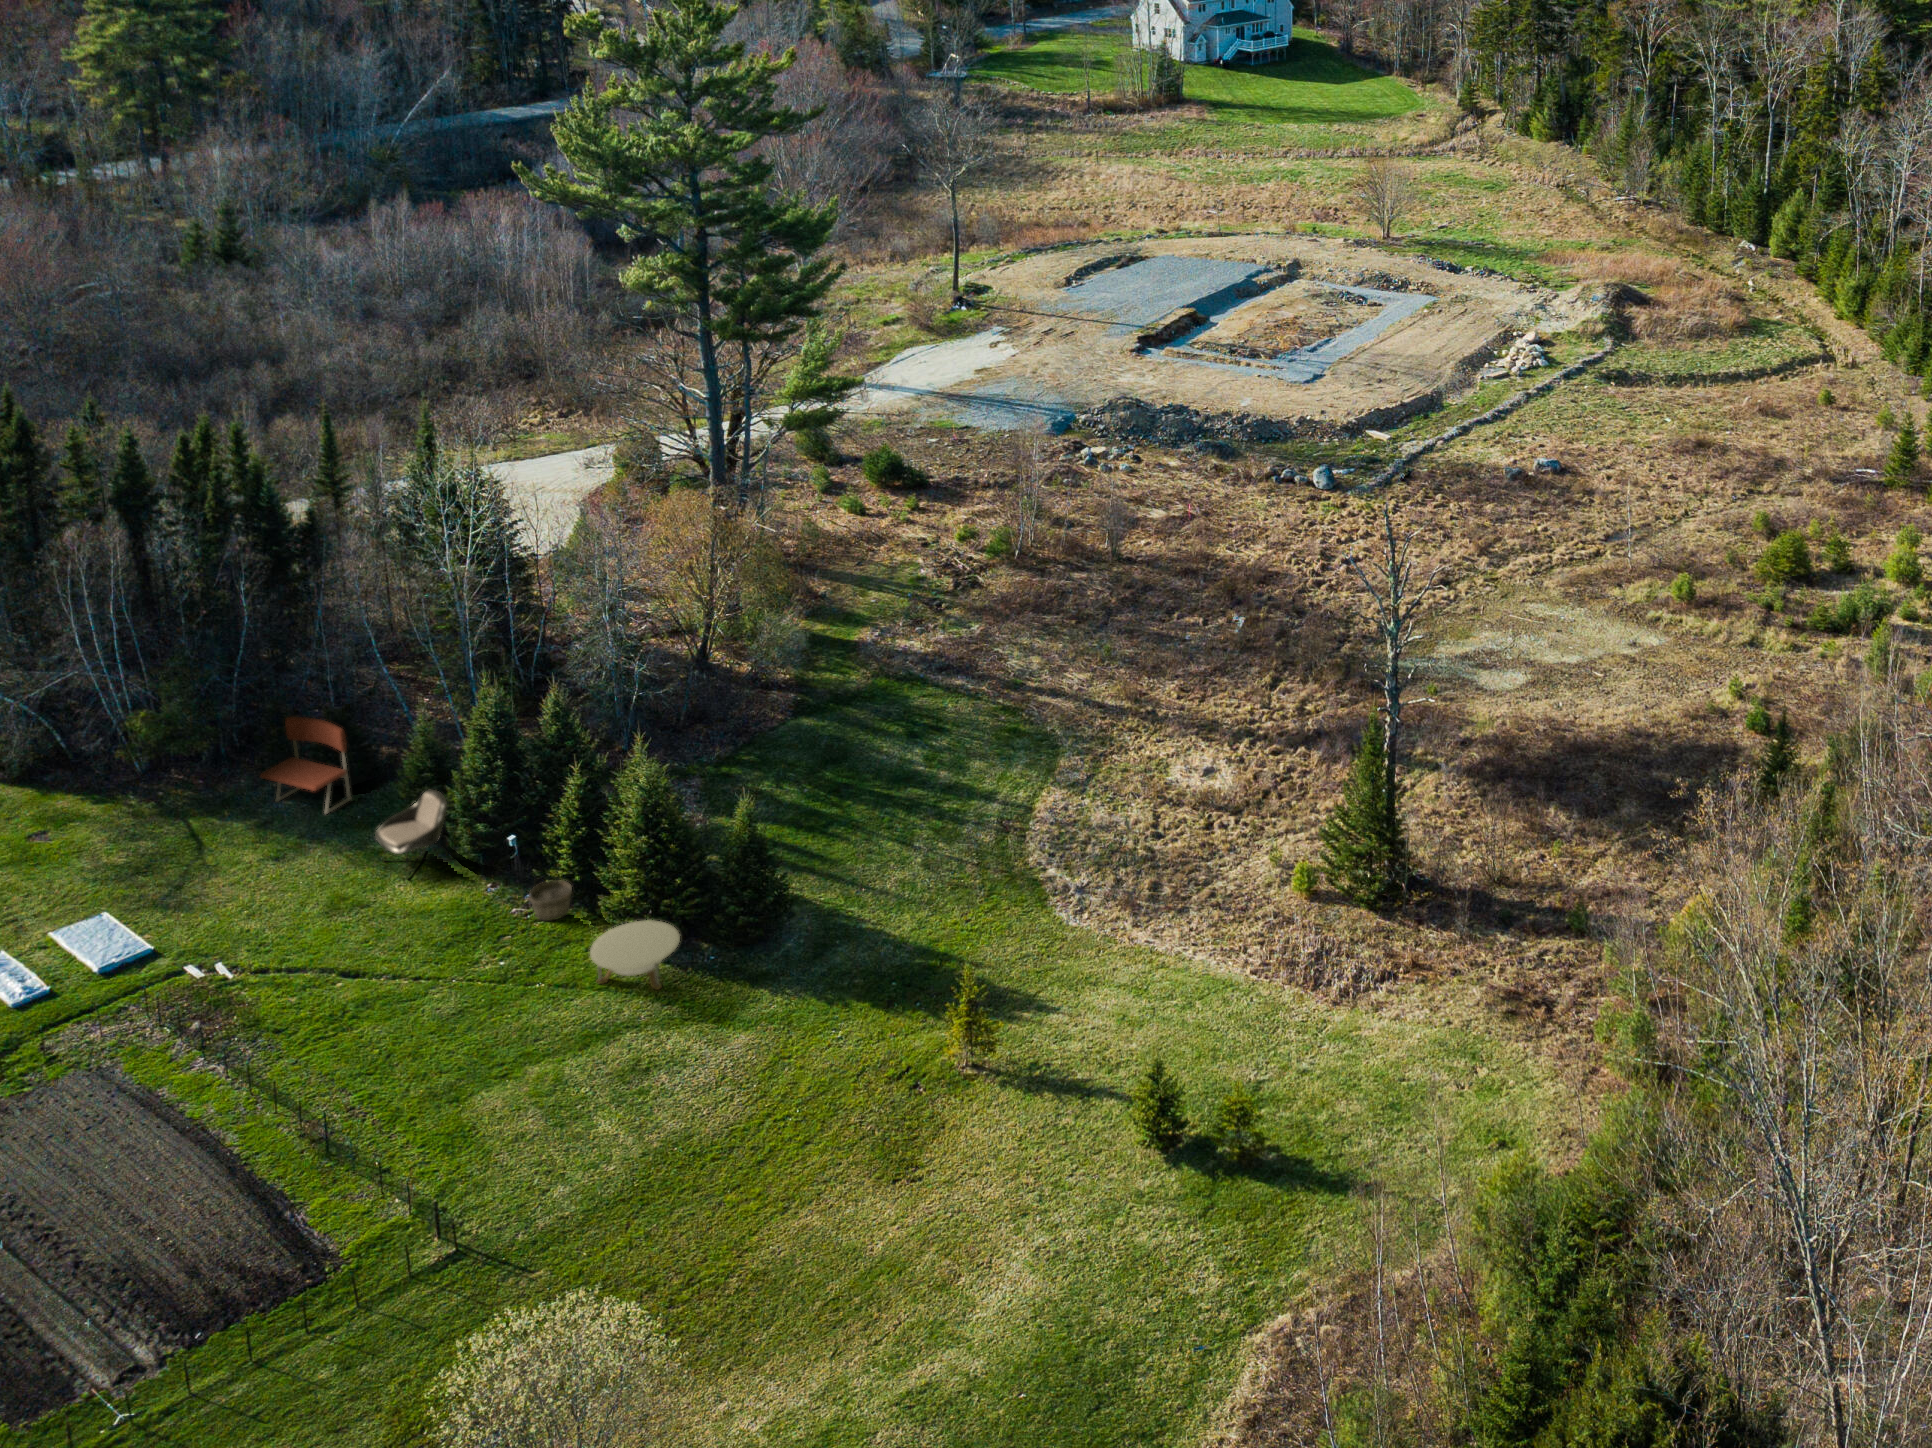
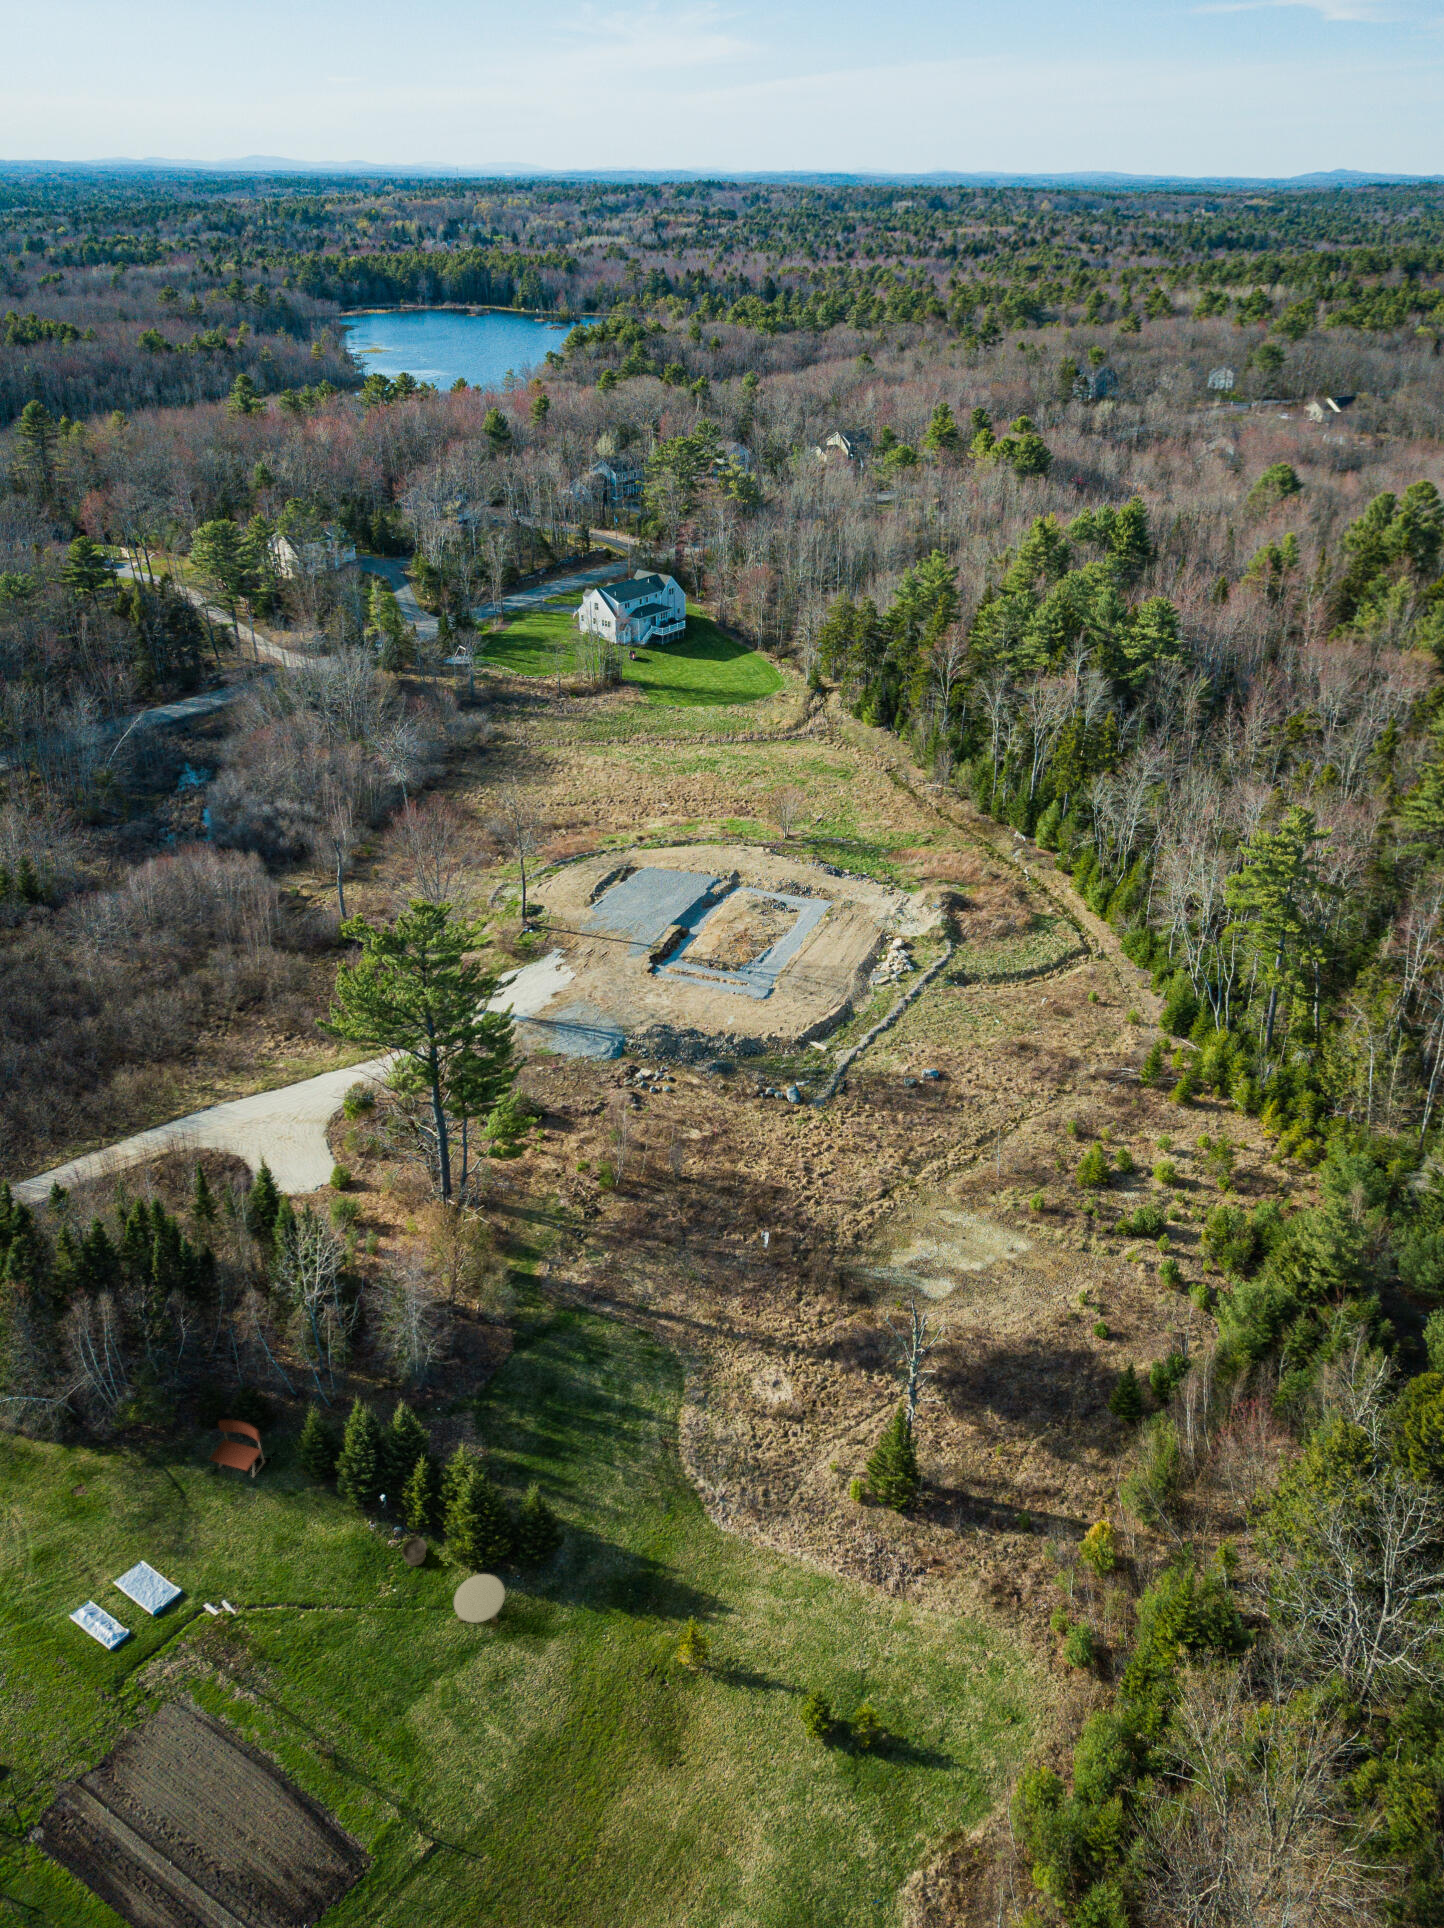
lounge chair: present [375,790,447,878] -> none [295,1476,344,1536]

